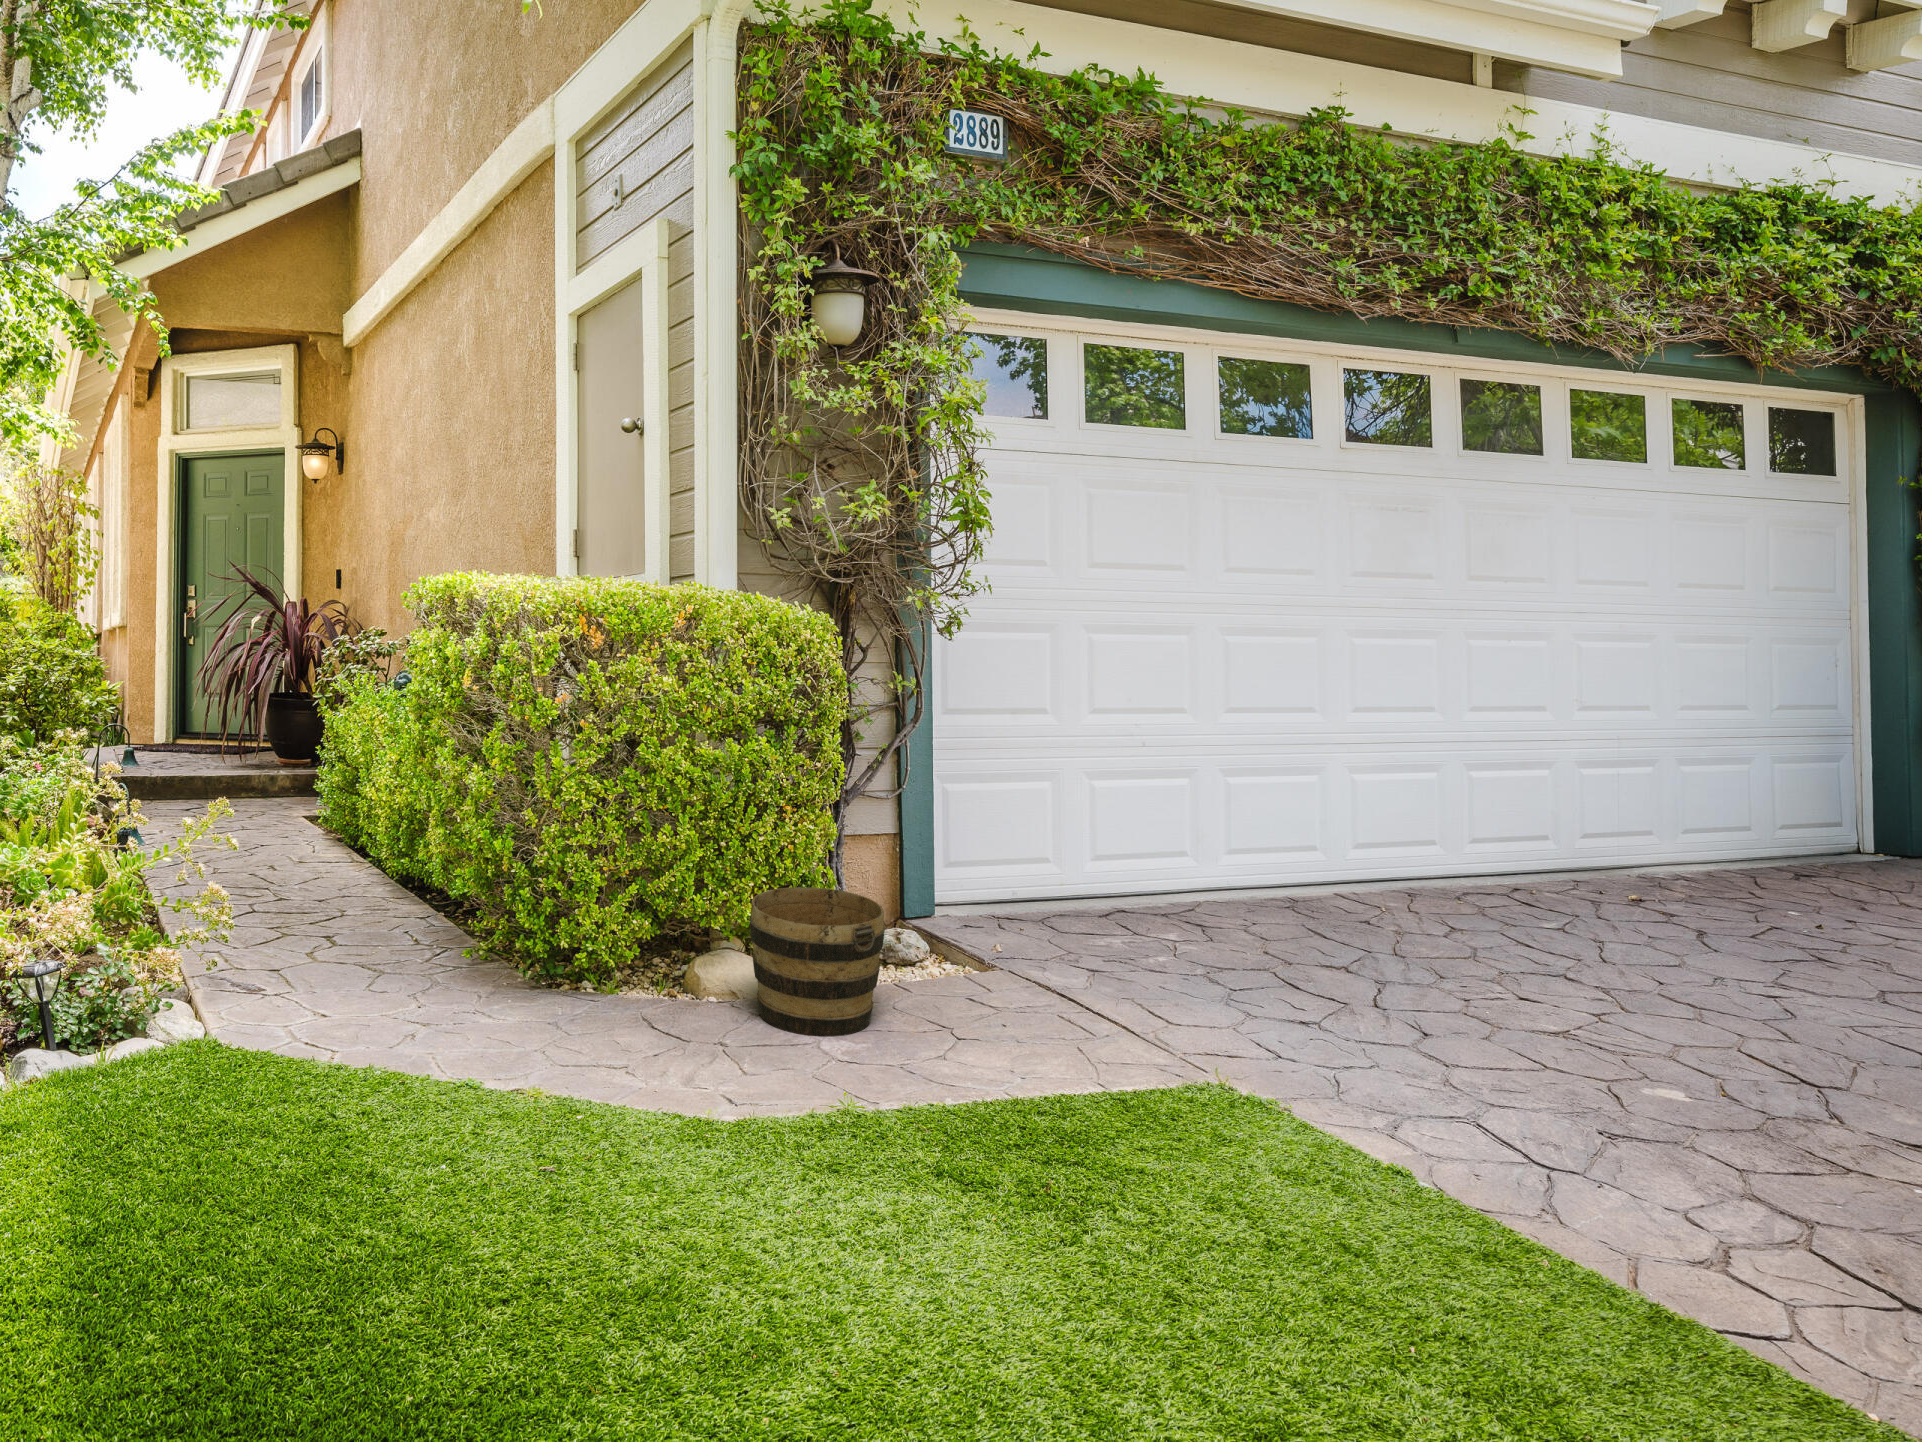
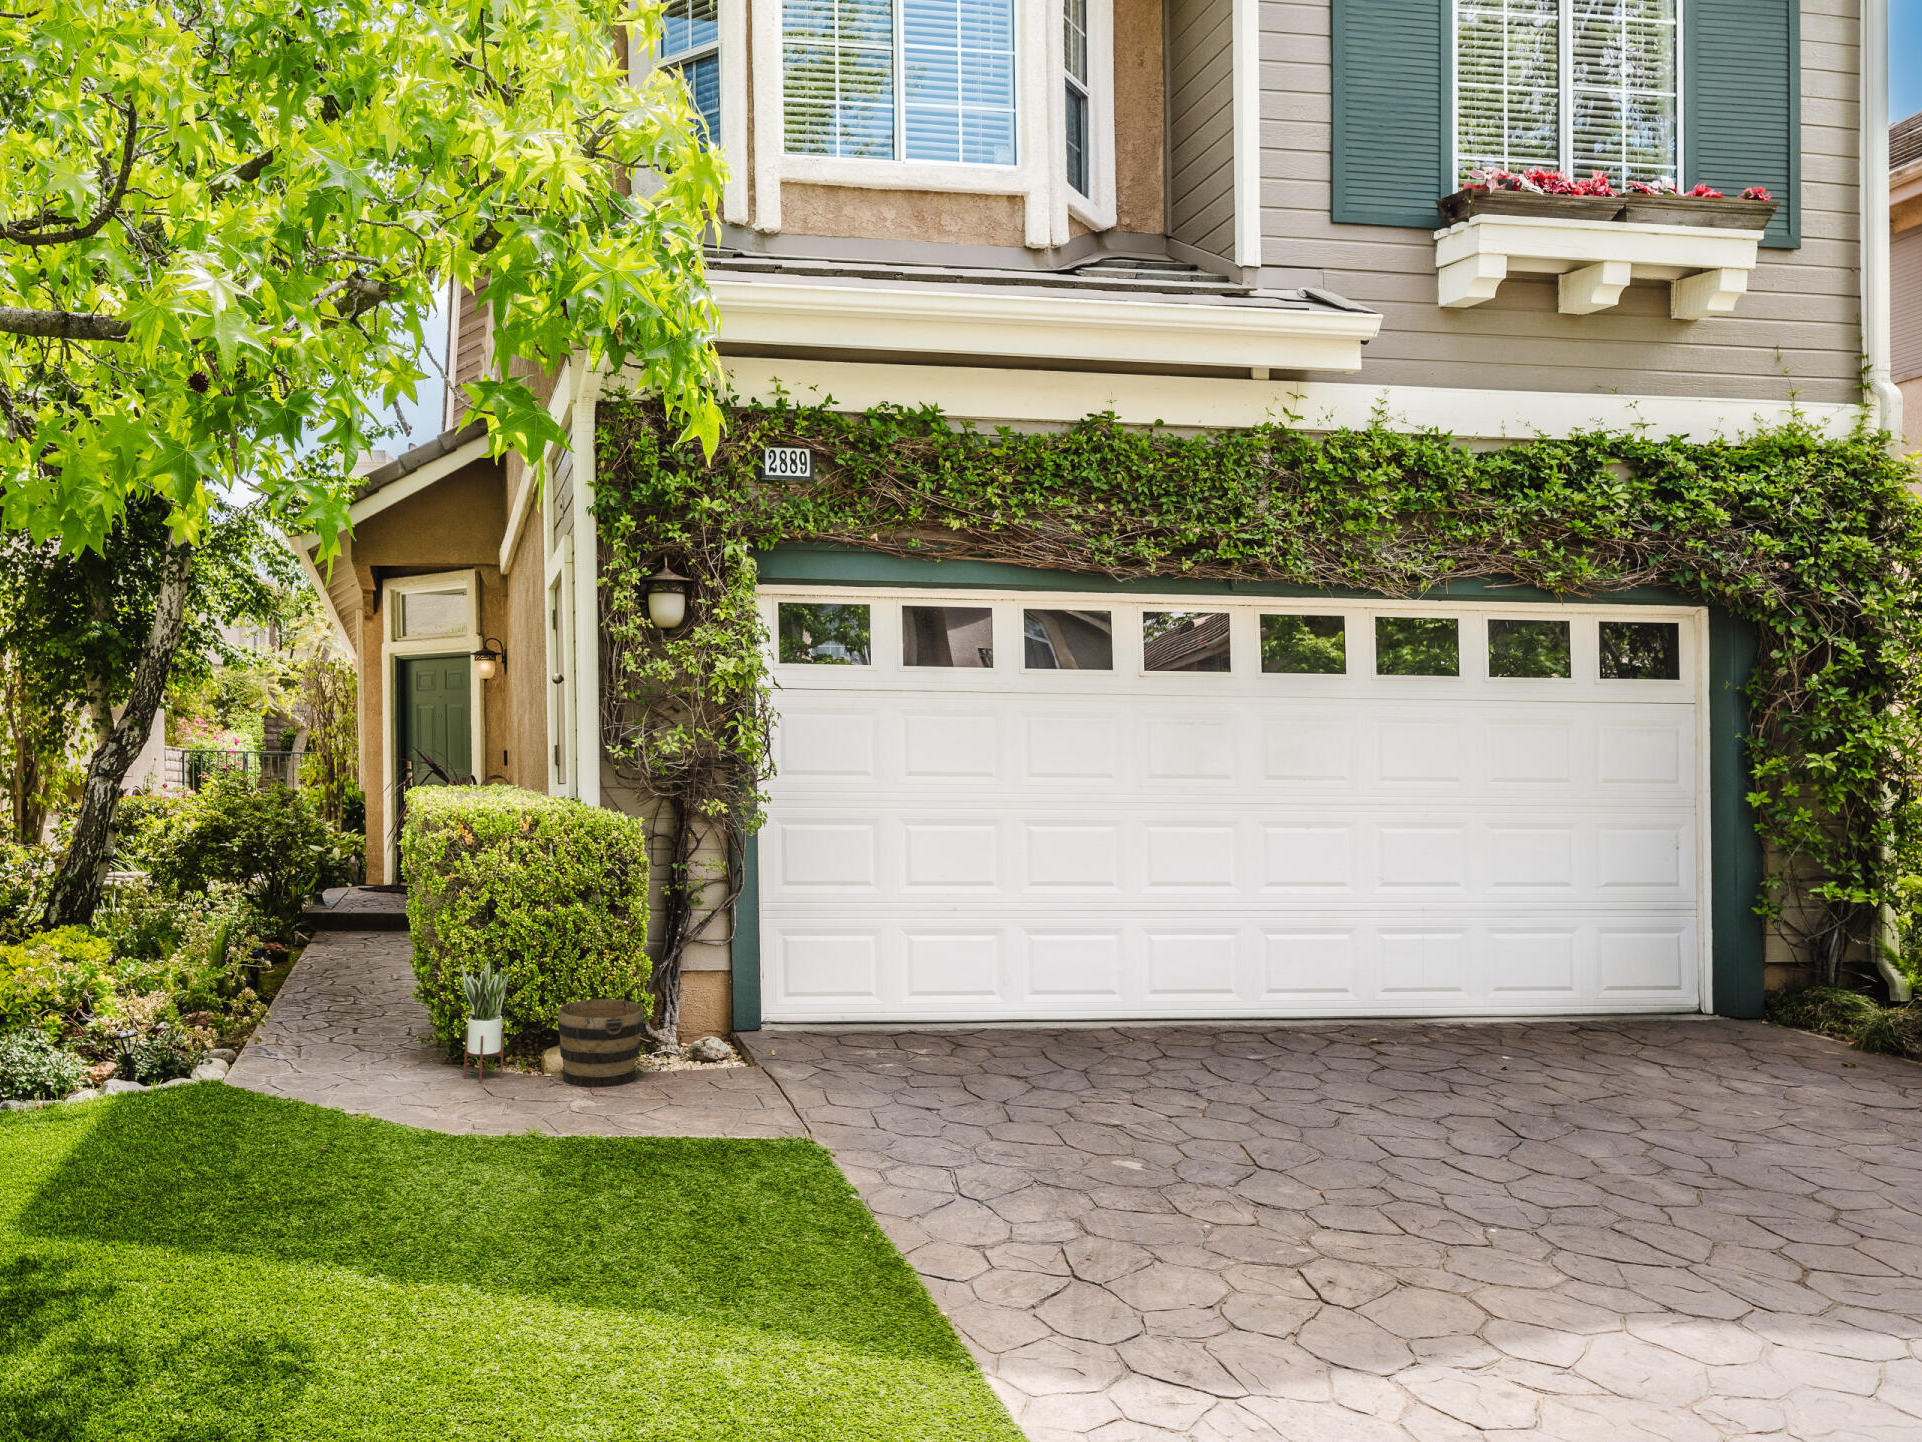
potted plant: none [607,836,671,1036] -> present [461,962,508,1083]

